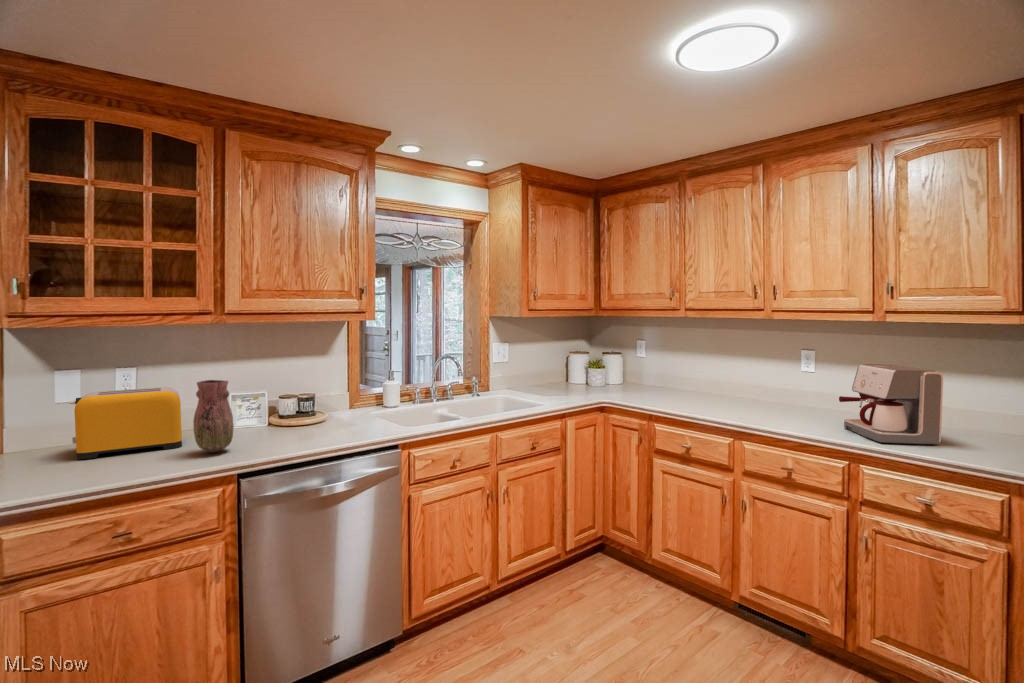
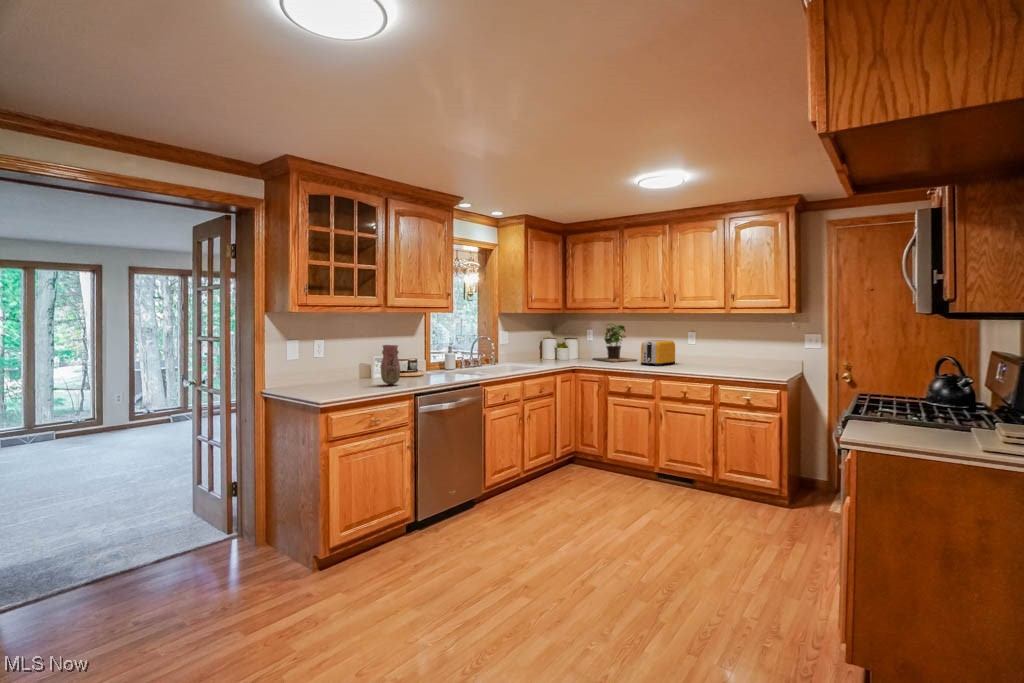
potted plant: none [640,333,712,395] -> present [592,324,637,362]
coffee maker: present [839,364,943,445] -> none [709,336,755,374]
toaster: present [69,387,182,459] -> present [641,340,675,366]

